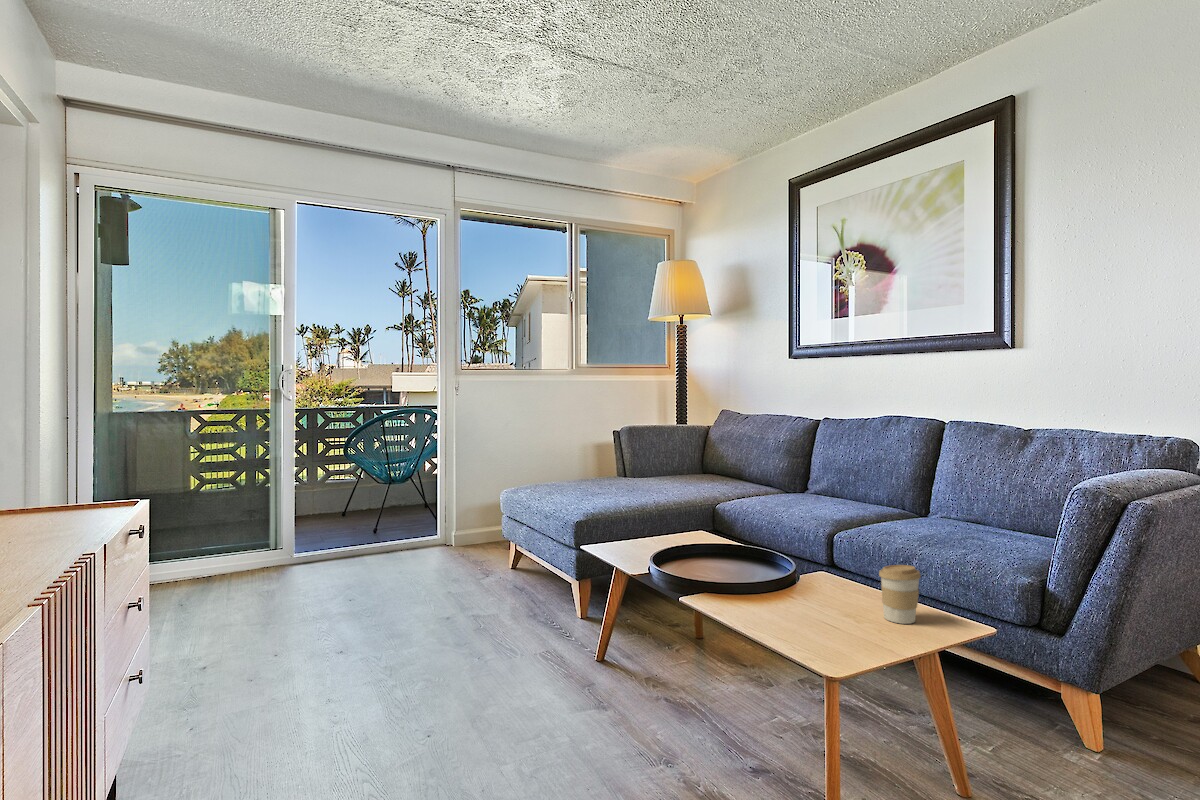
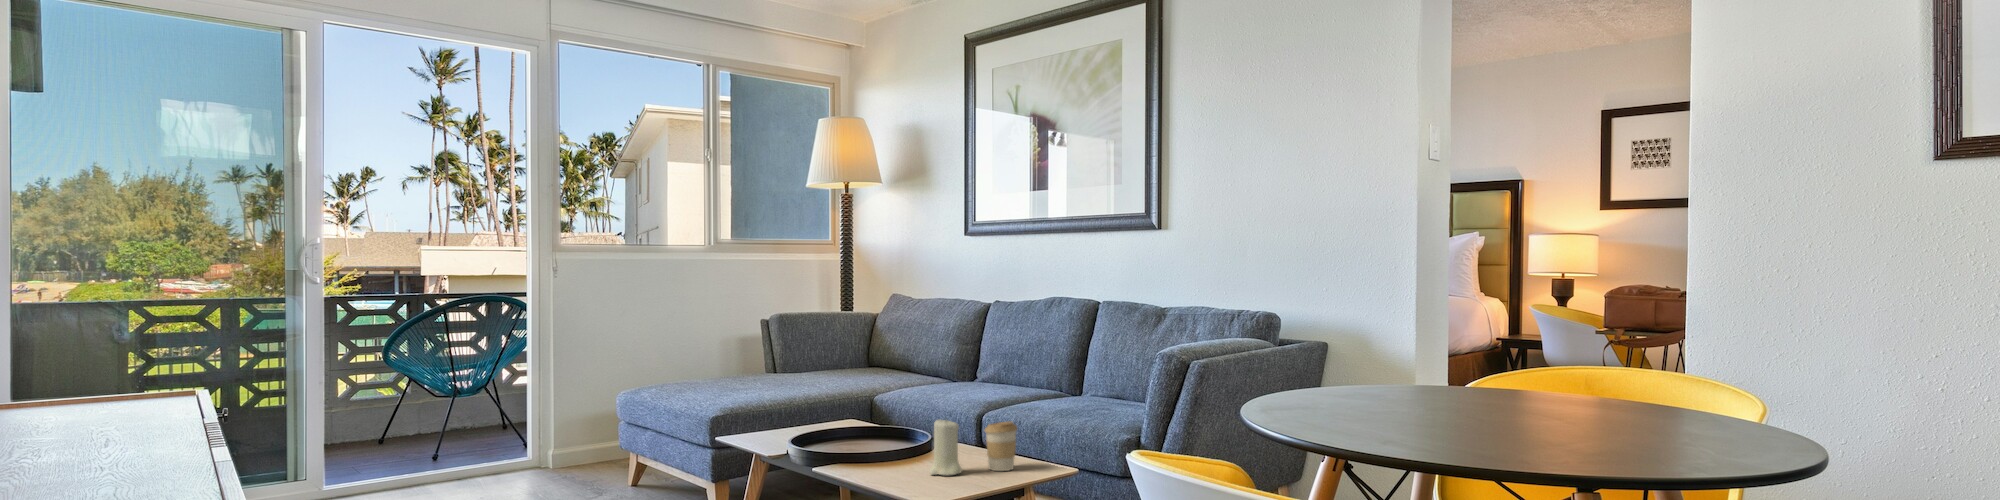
candle: none [817,559,856,626] -> present [930,420,962,476]

